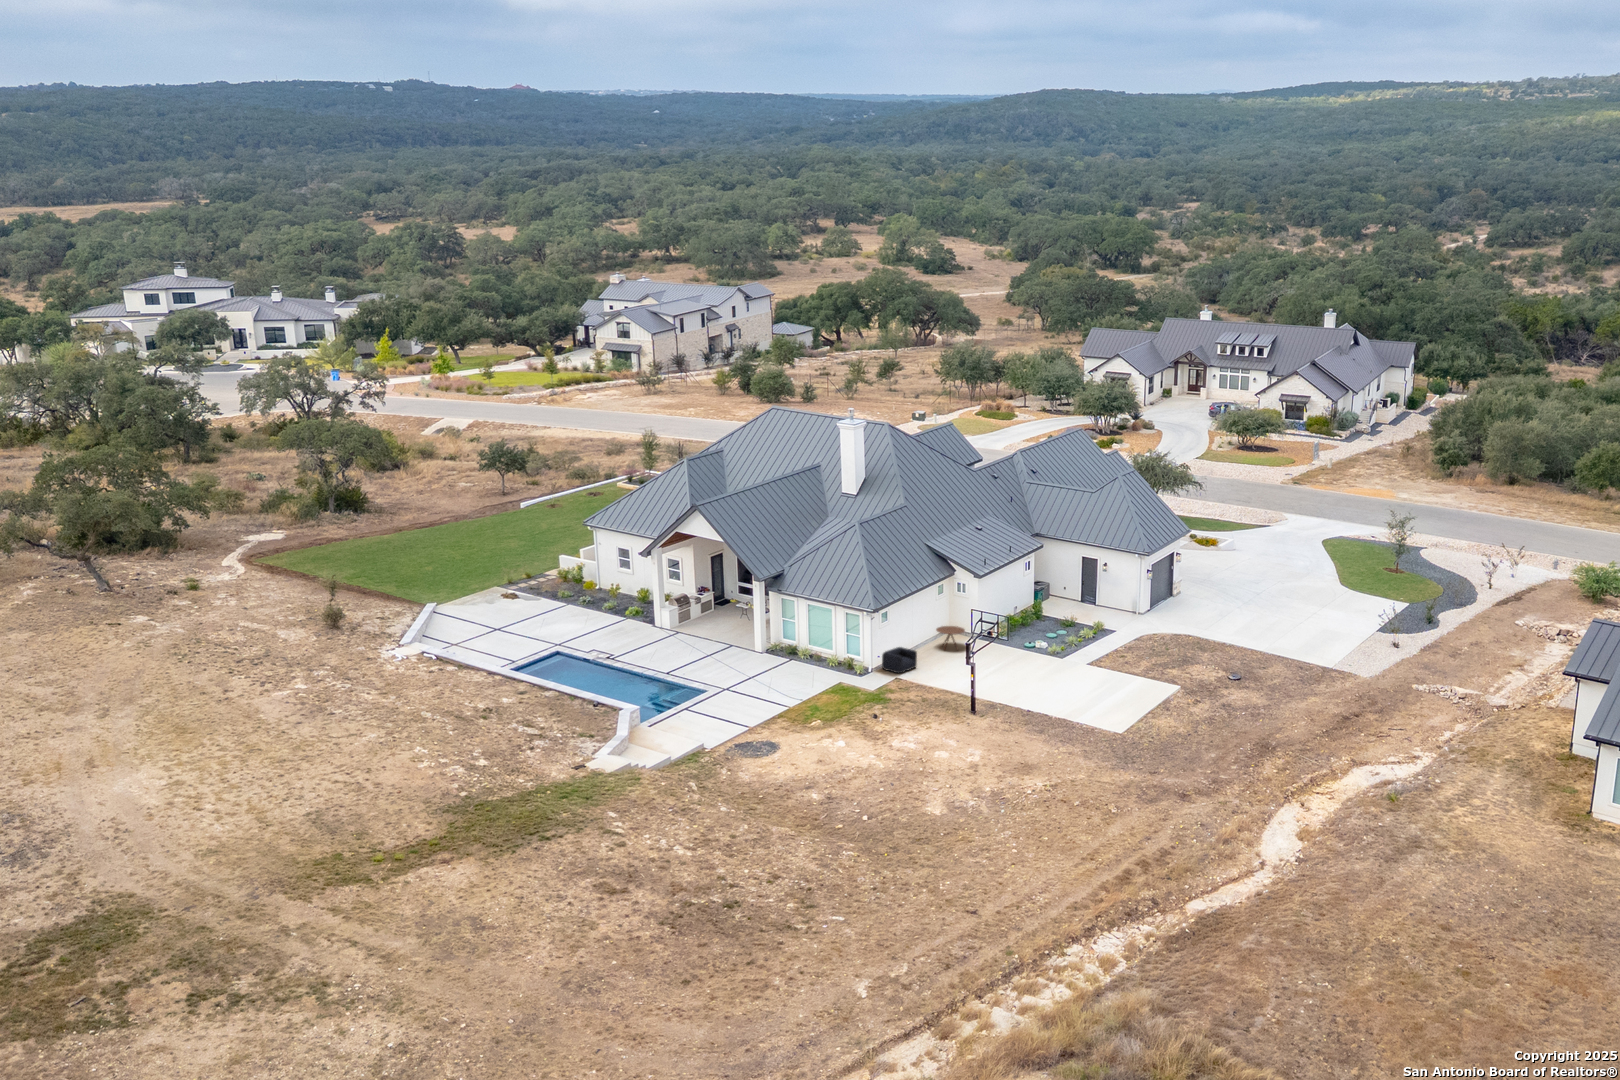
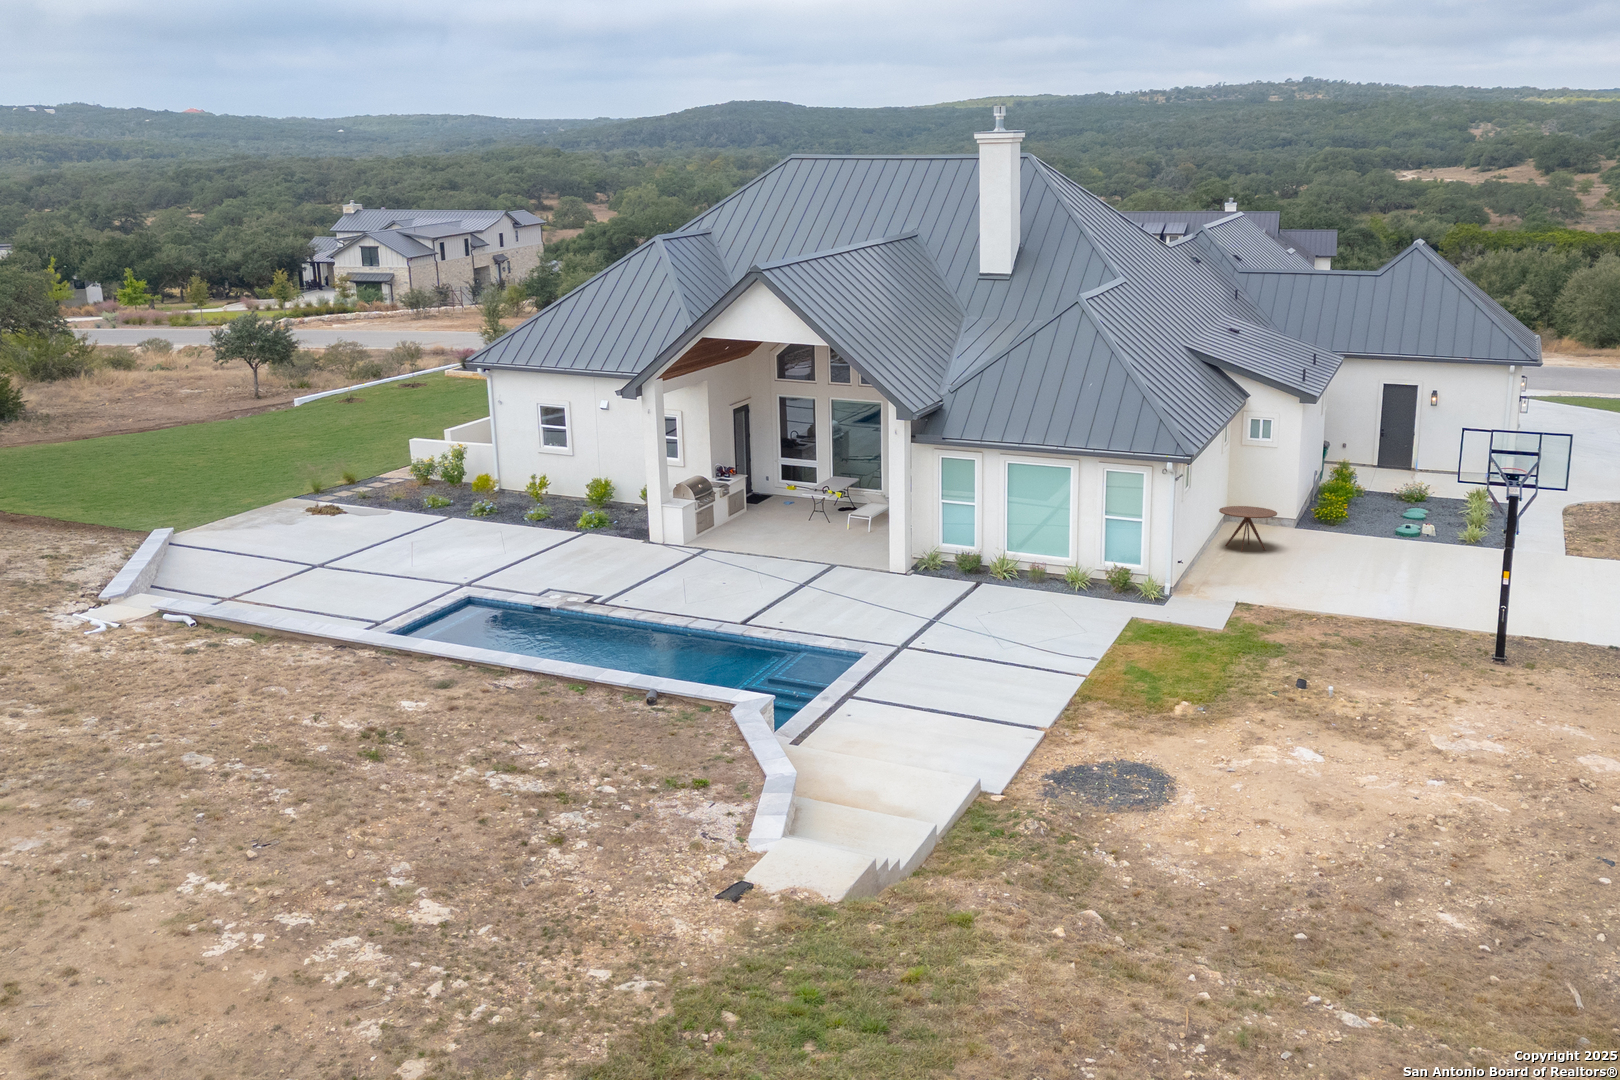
armchair: present [882,647,917,673] -> none [1181,542,1245,593]

